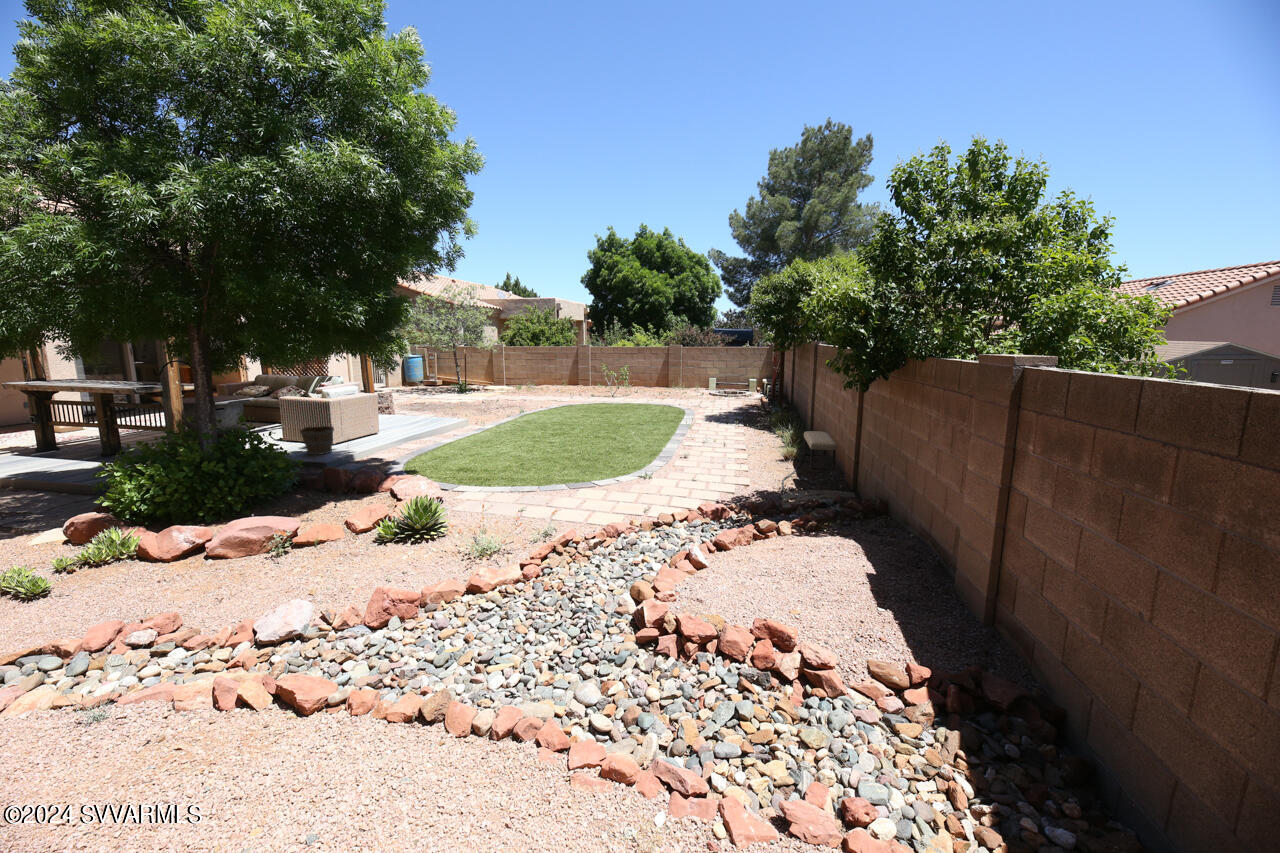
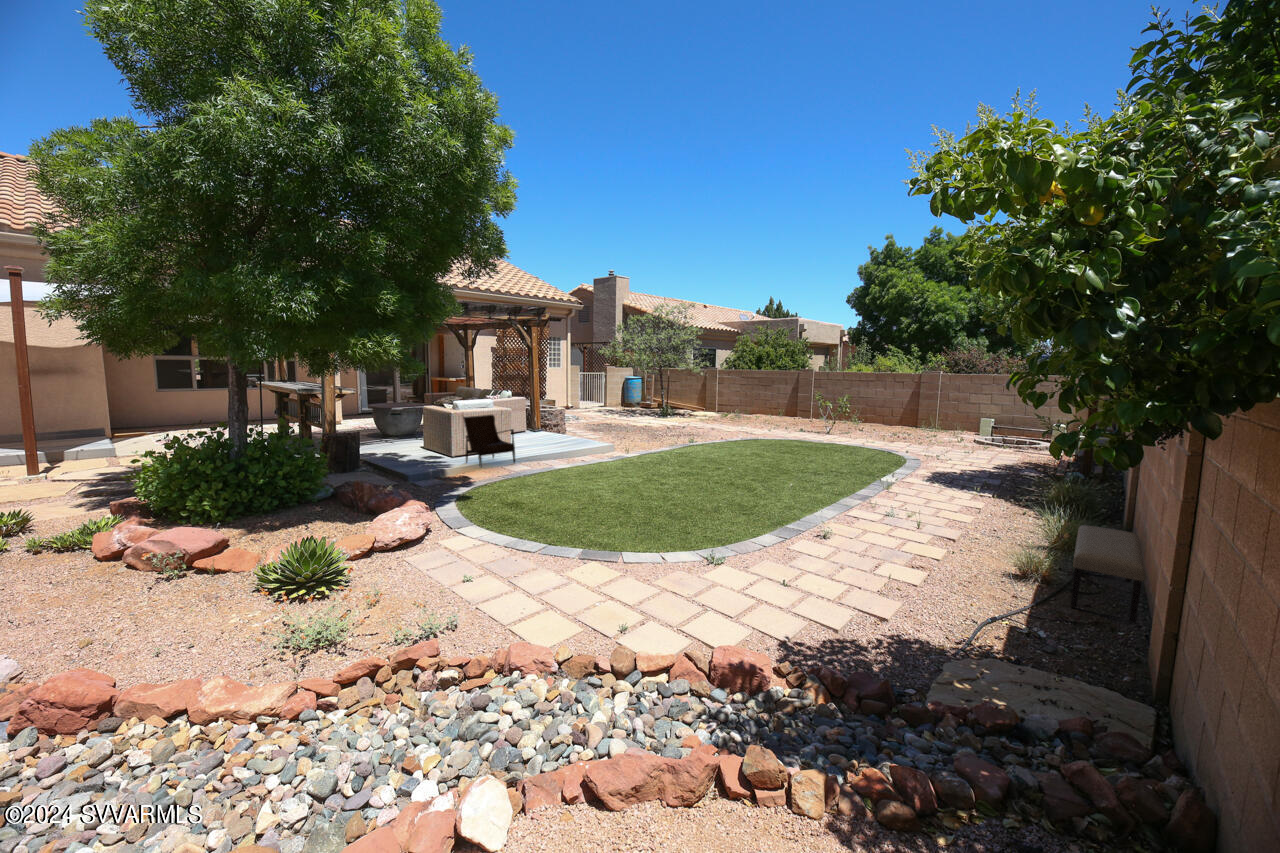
armchair: none [348,402,403,451] -> present [463,415,515,468]
wooden bucket: present [300,426,334,455] -> none [413,435,447,465]

